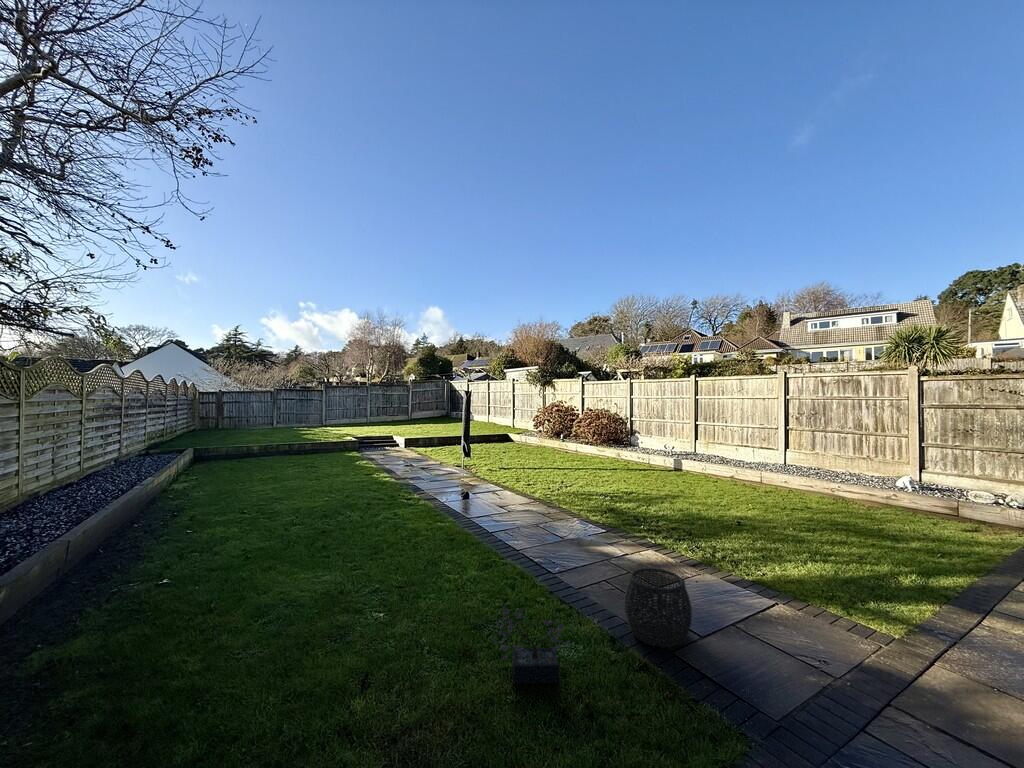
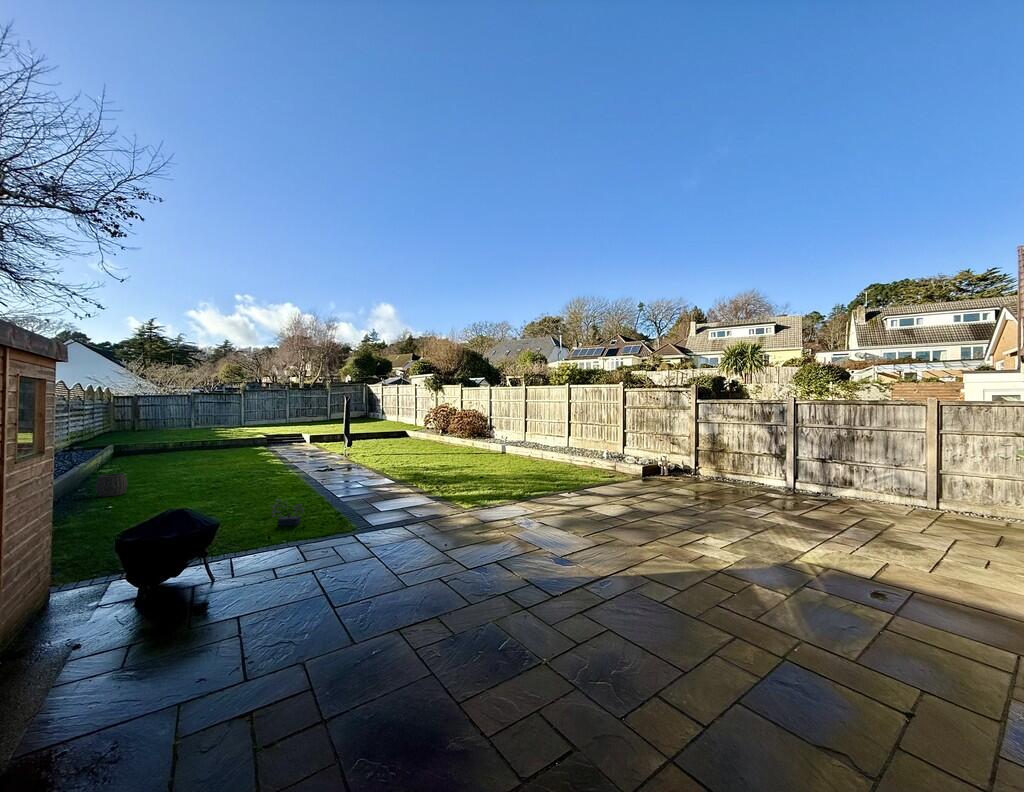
woven basket: present [624,568,692,648] -> present [95,473,127,497]

